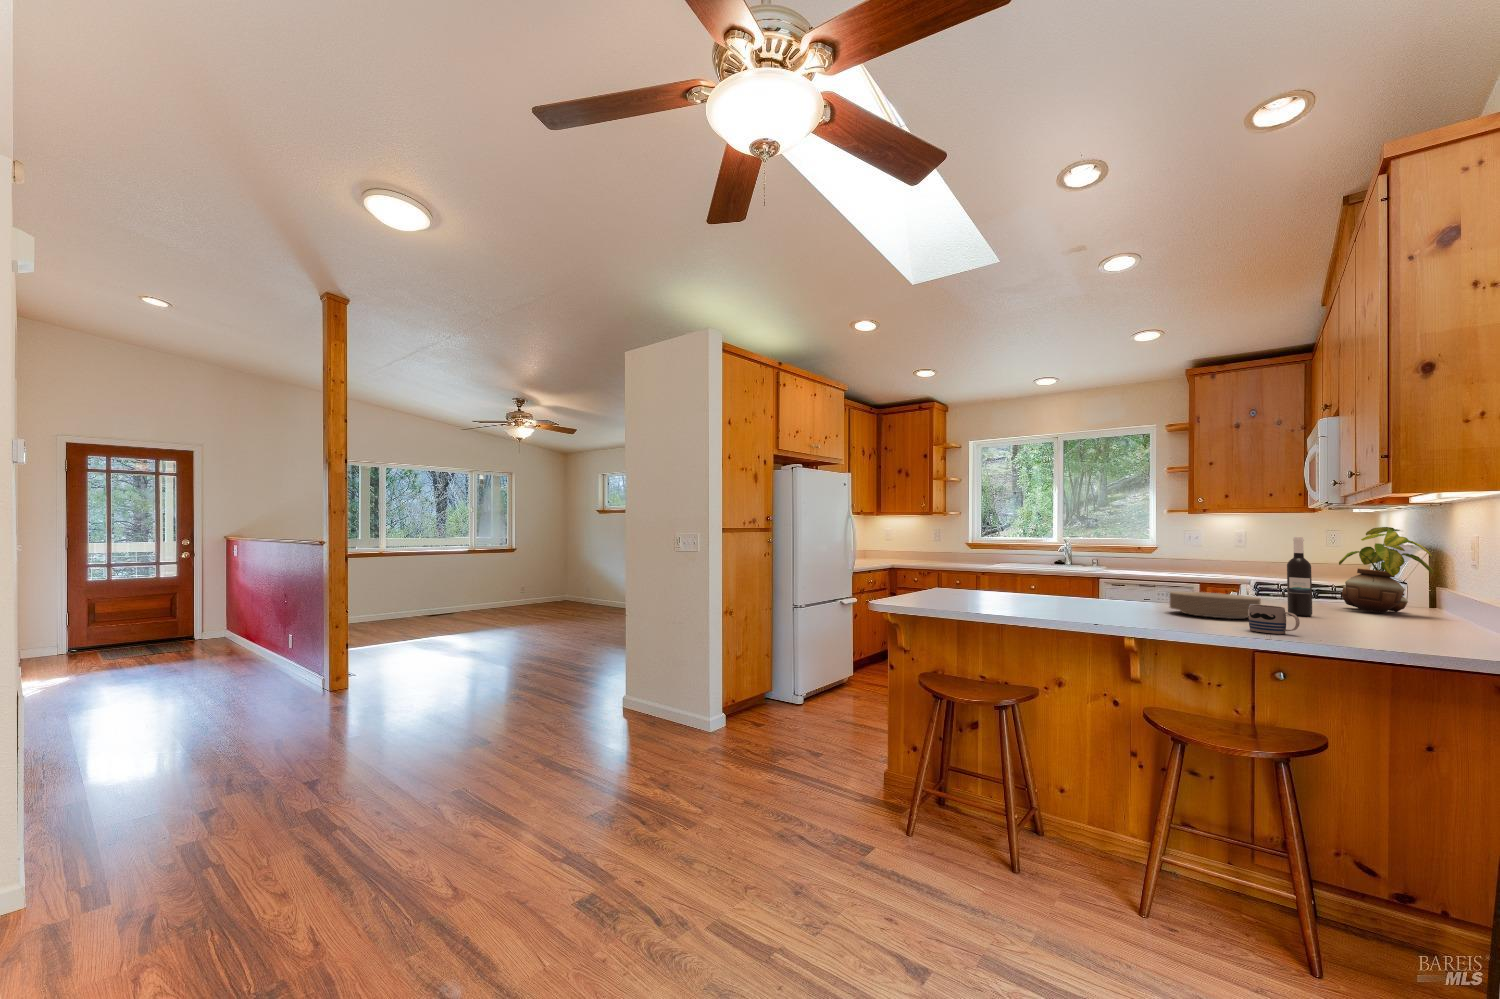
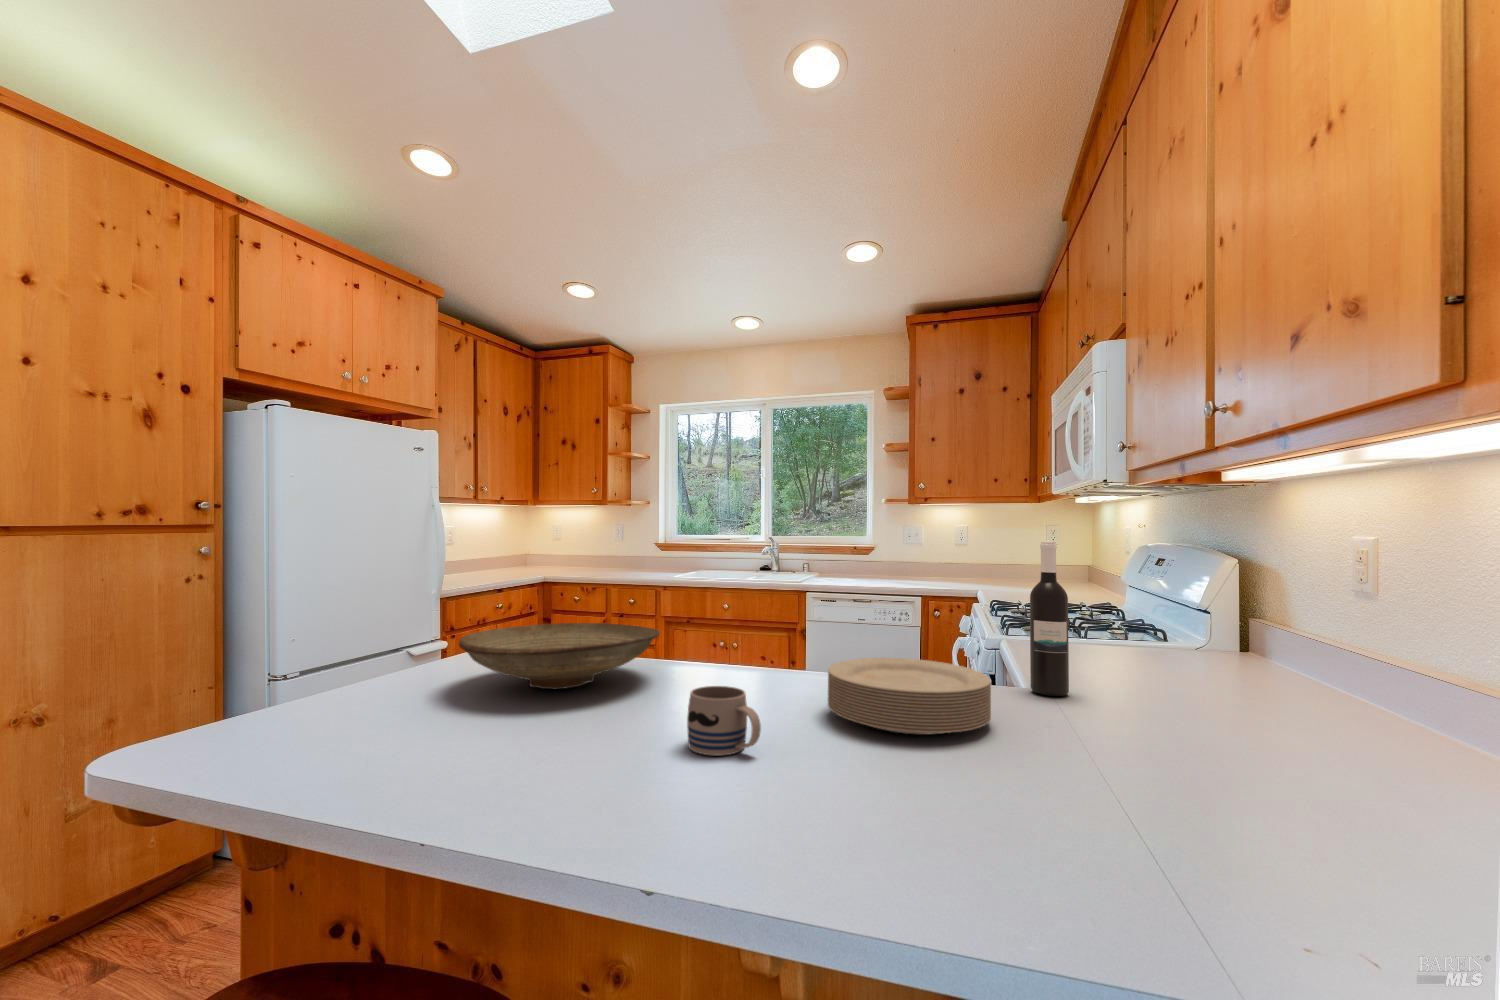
potted plant: present [1339,527,1433,613] -> none [1093,521,1227,667]
decorative bowl: none [971,575,1067,600] -> present [459,623,660,689]
mug: present [1249,605,1300,634] -> present [687,686,761,756]

